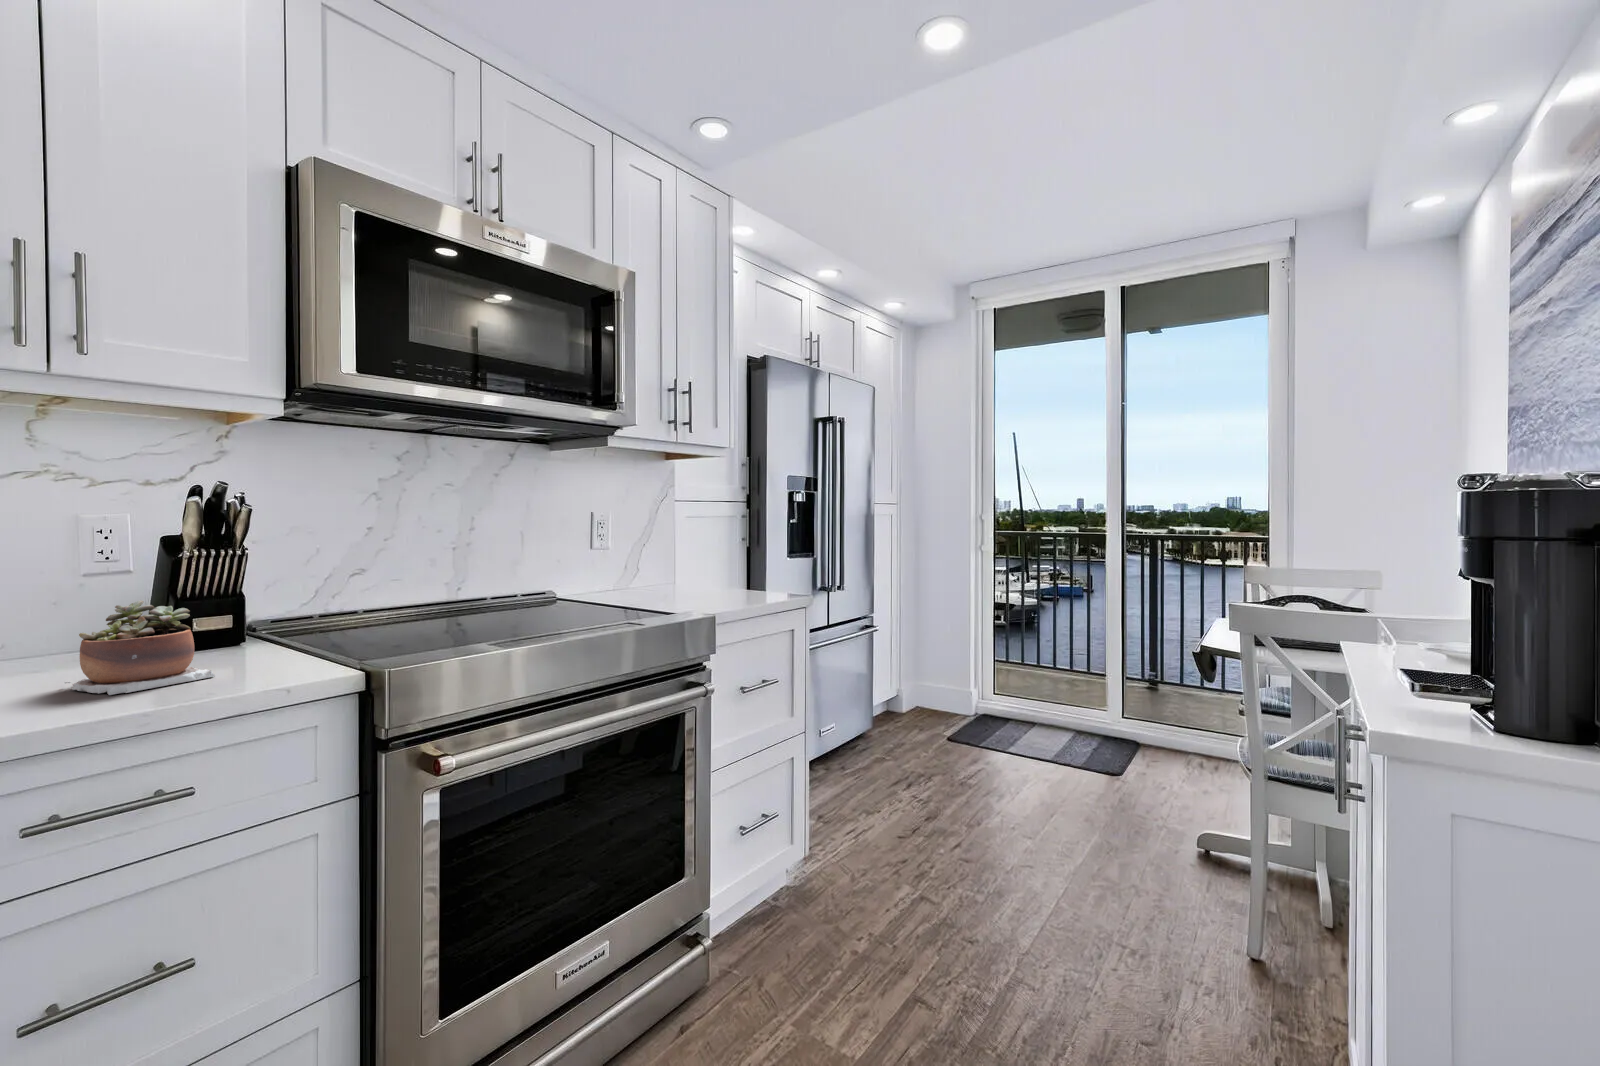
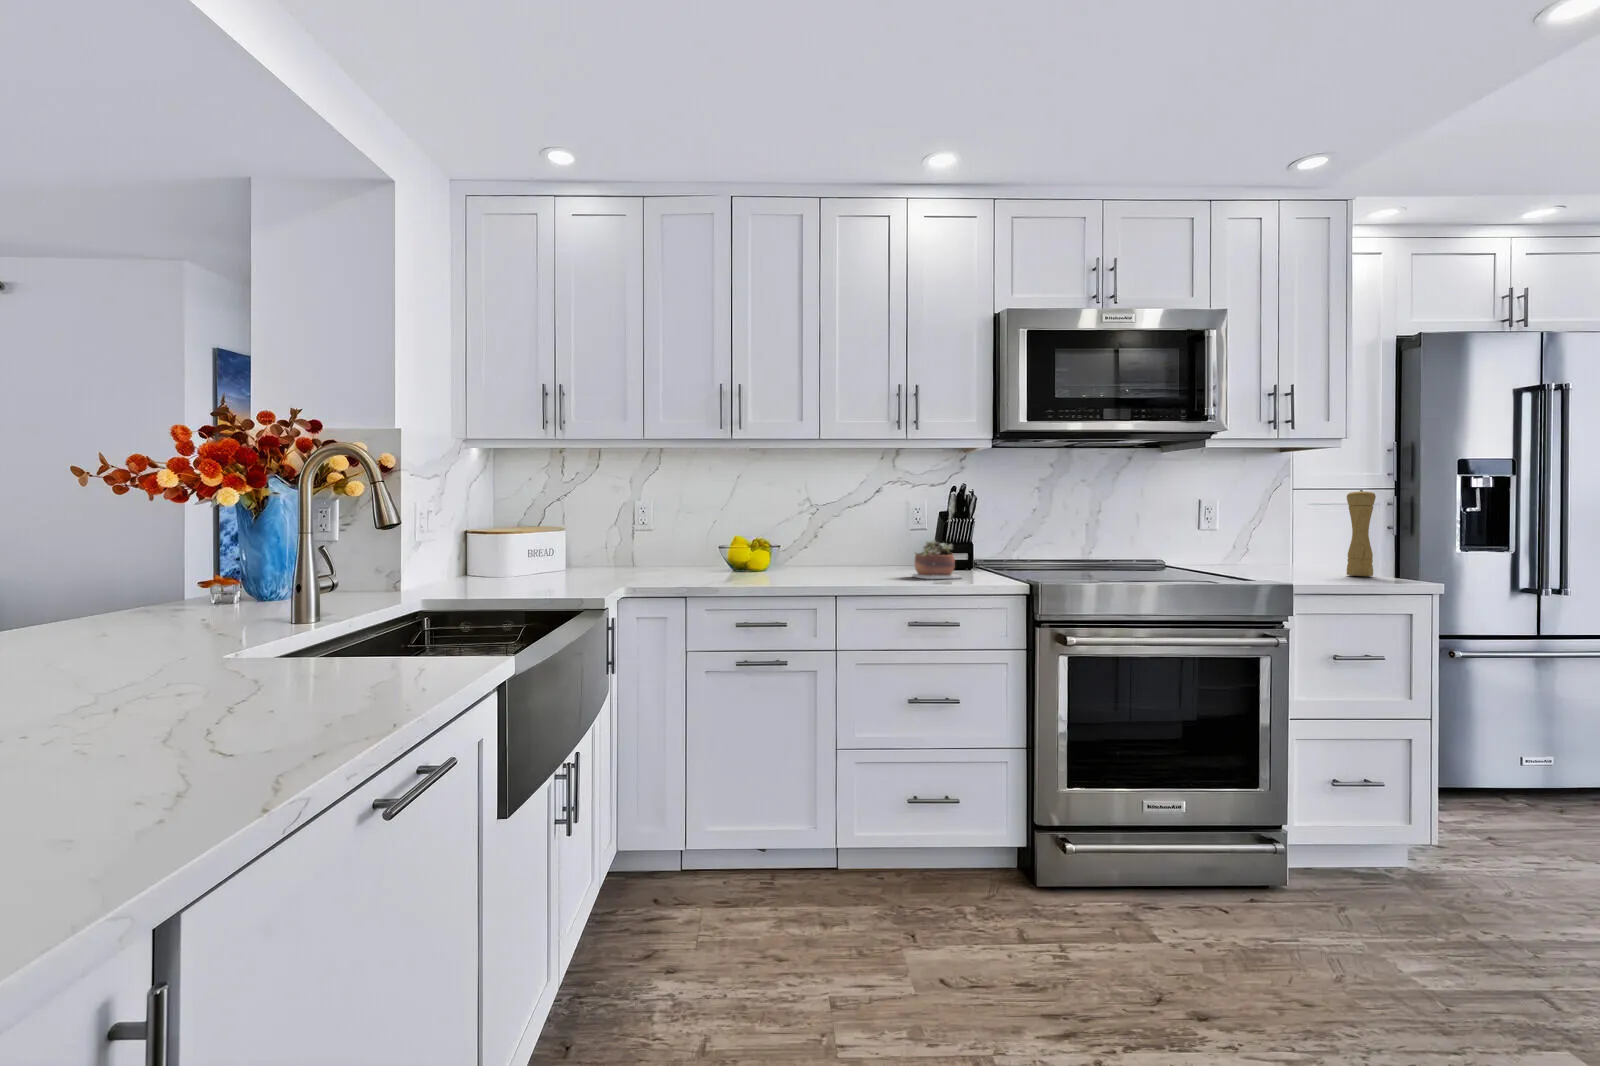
pepper mill: none [744,506,767,600] -> present [1347,490,1376,576]

